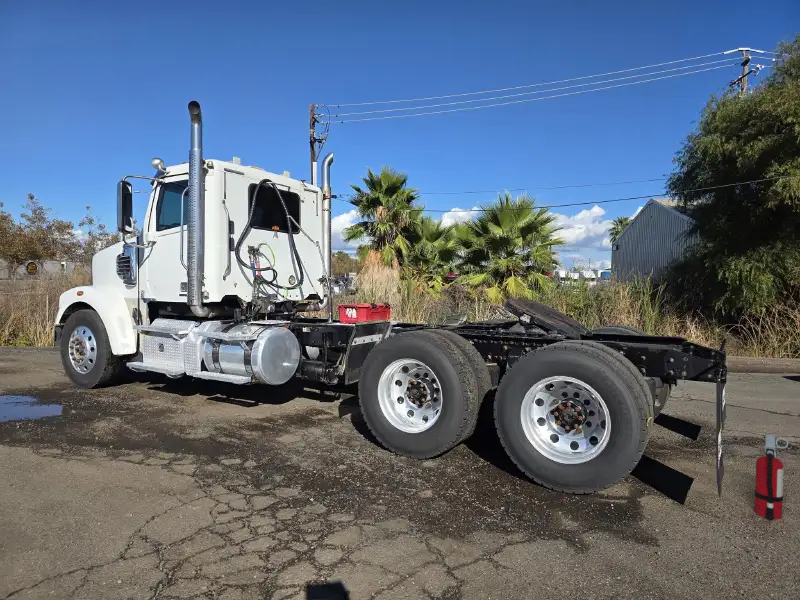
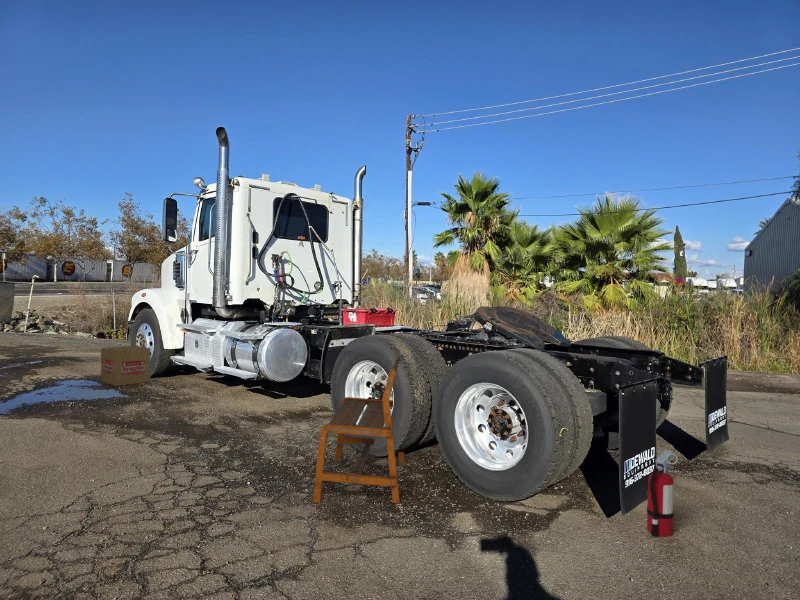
bench: none [391,351,508,523] -> present [313,356,405,503]
cardboard box: none [30,352,94,400] -> present [101,346,150,386]

